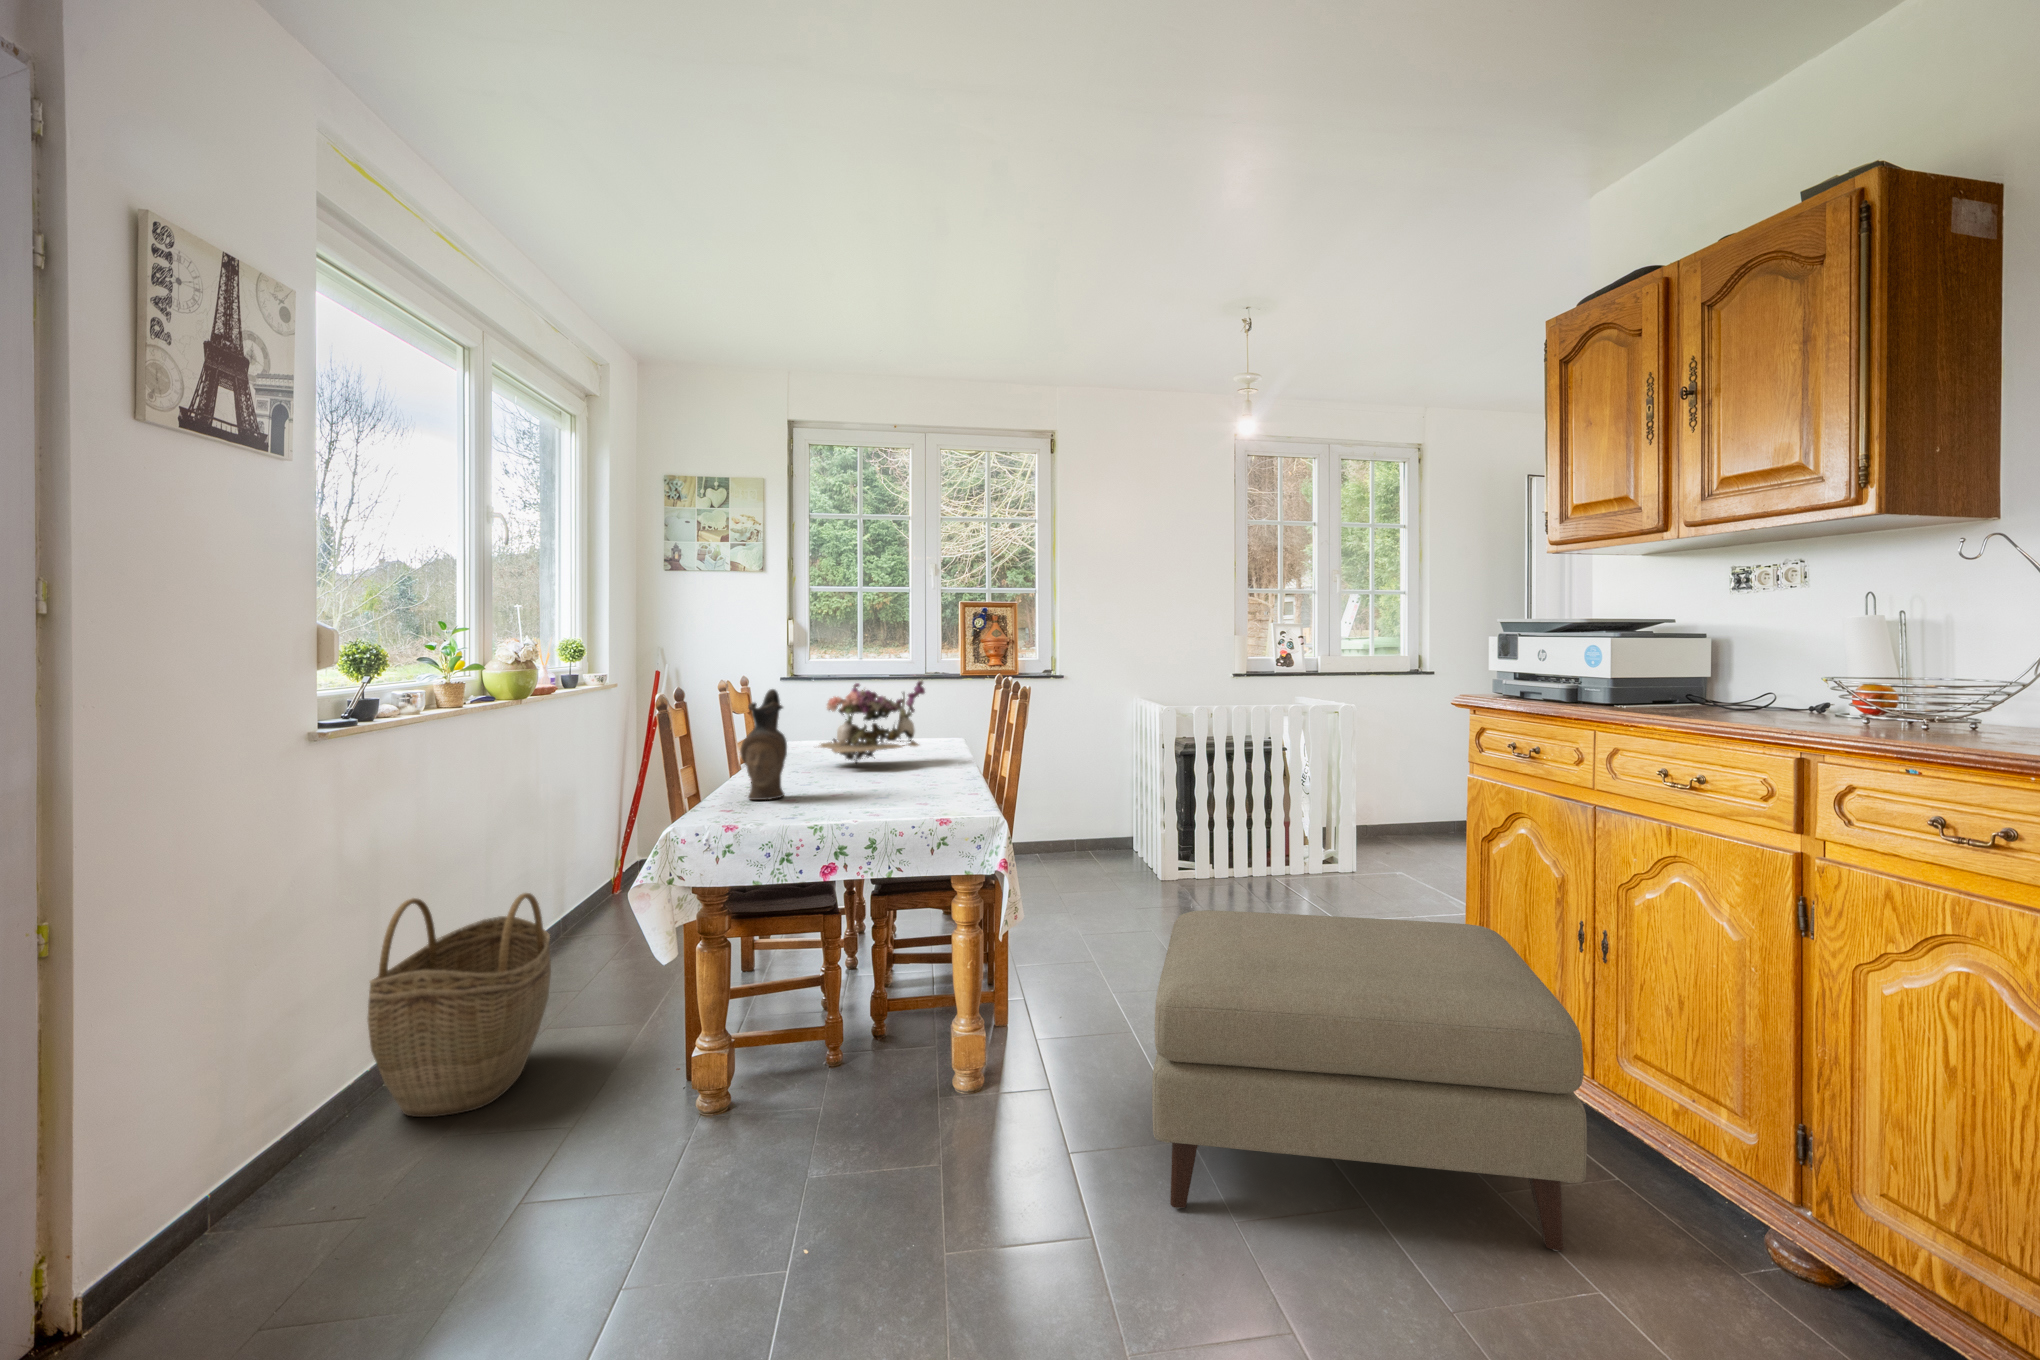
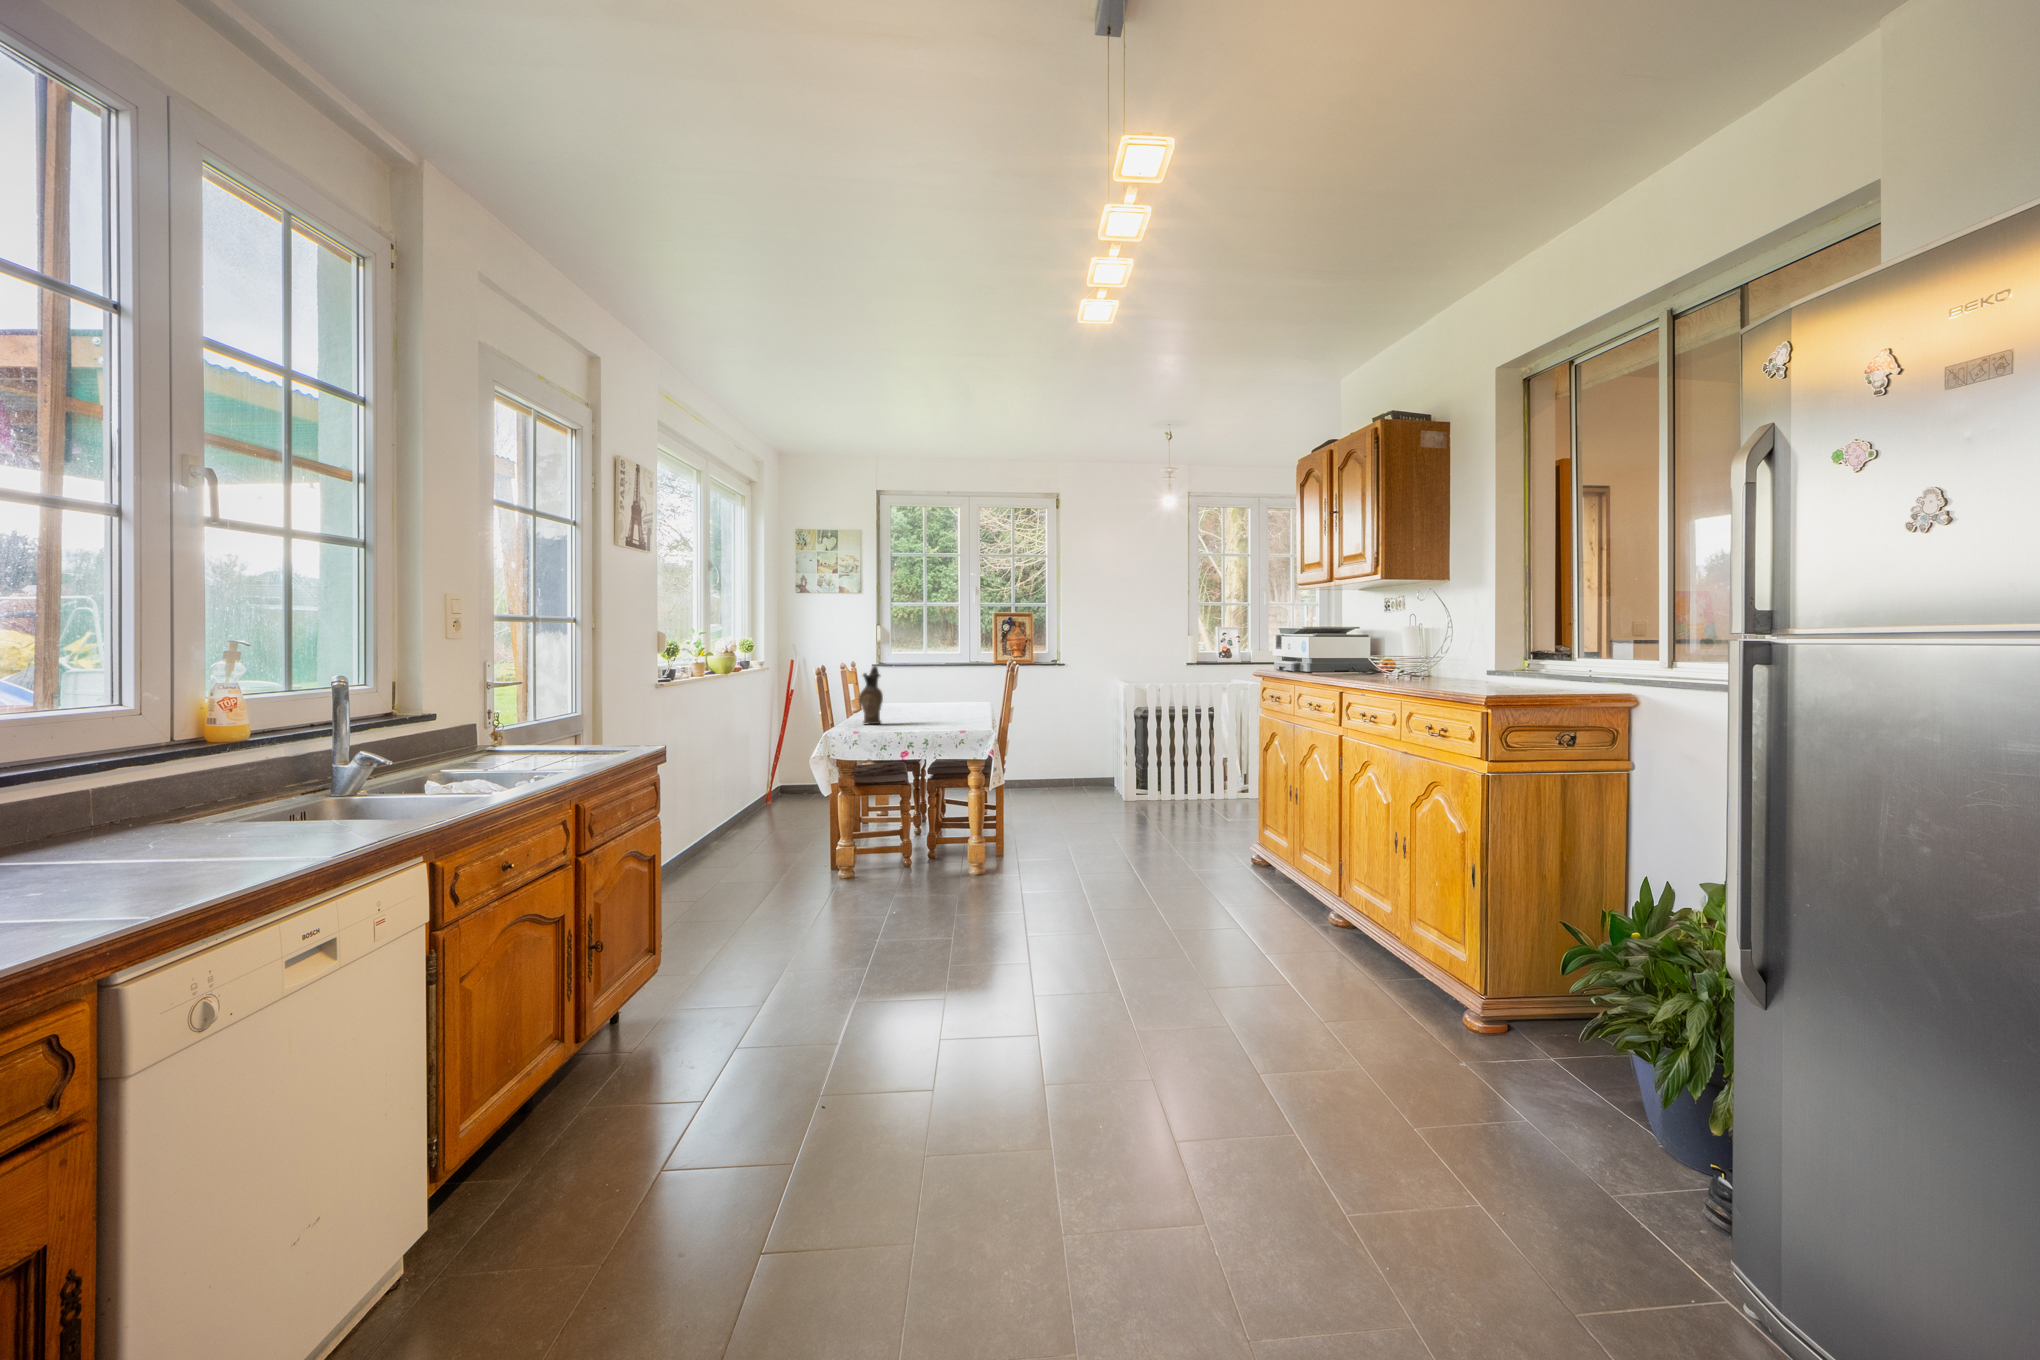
flower arrangement: present [819,680,925,763] -> none [896,662,961,713]
woven basket: present [367,893,551,1117] -> none [681,771,761,877]
ottoman: present [1152,910,1587,1251] -> none [1054,782,1253,918]

